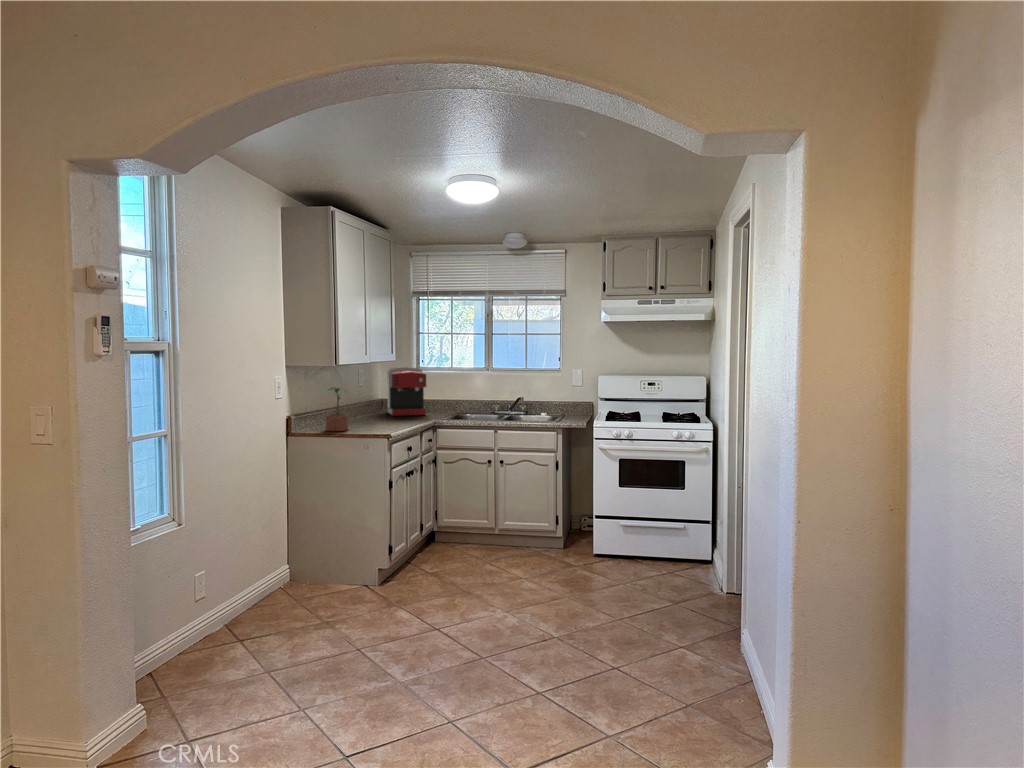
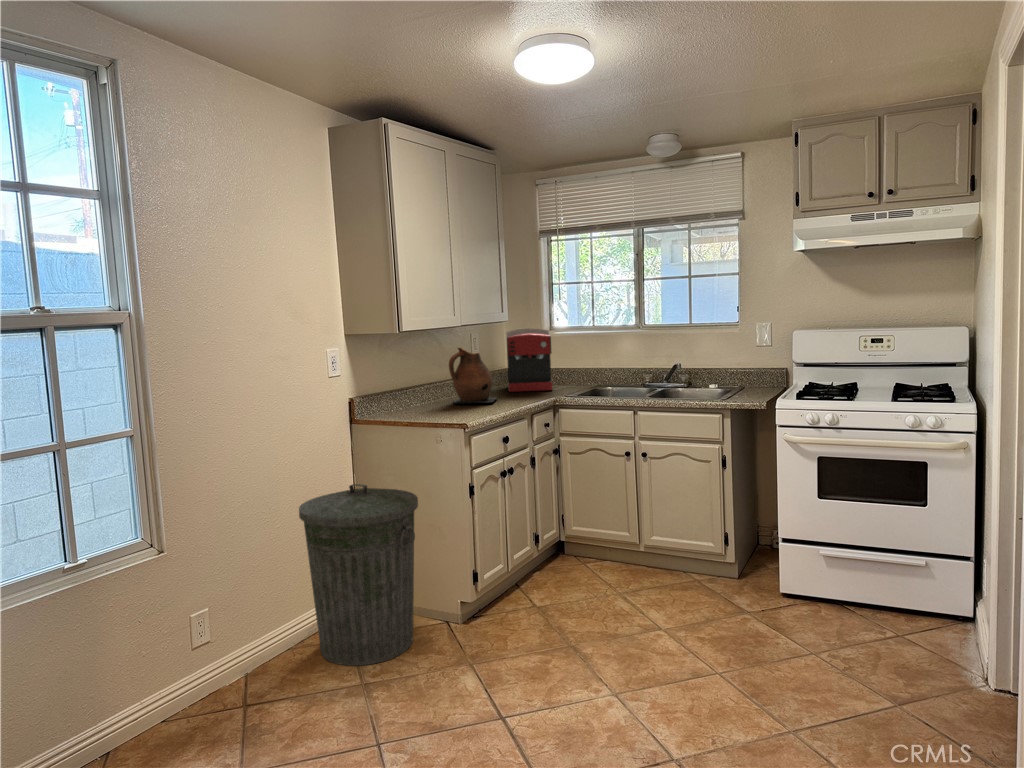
ceramic pitcher: none [355,380,390,423] -> present [449,348,497,403]
potted plant: present [325,387,348,431] -> none [400,359,431,416]
trash can: none [256,482,351,622] -> present [299,484,418,666]

